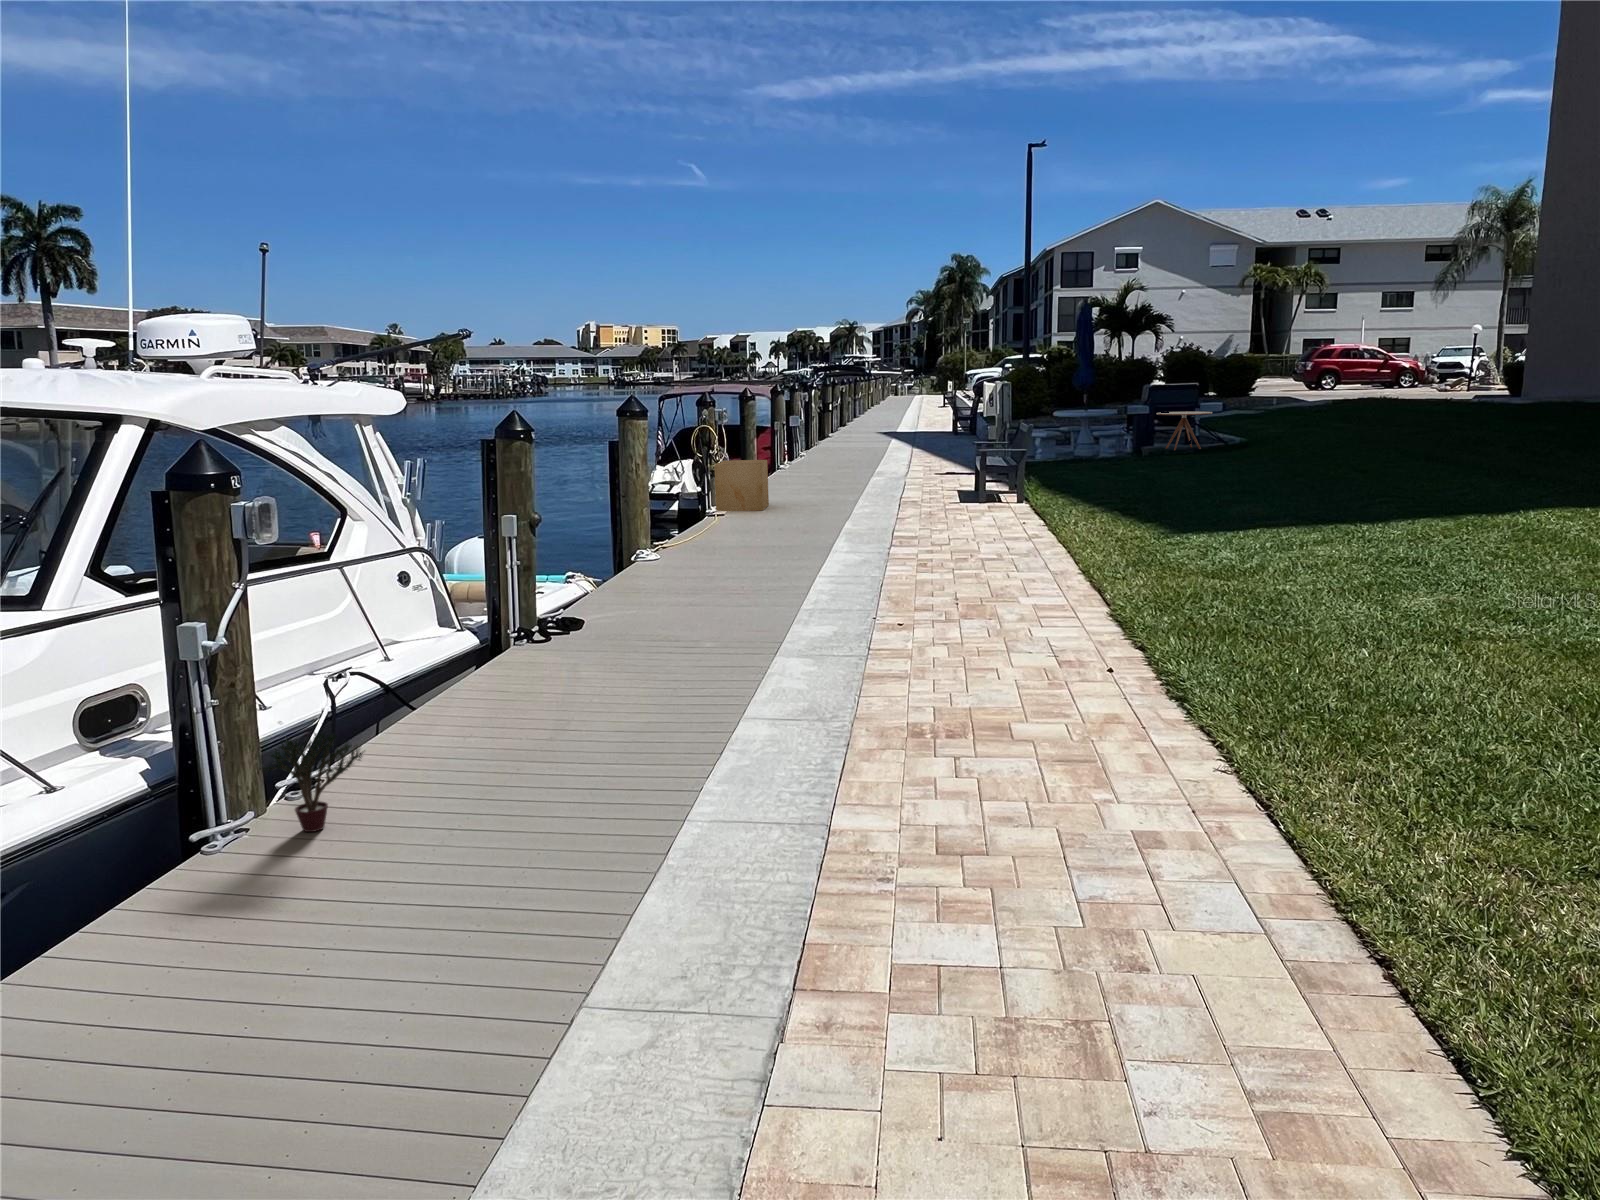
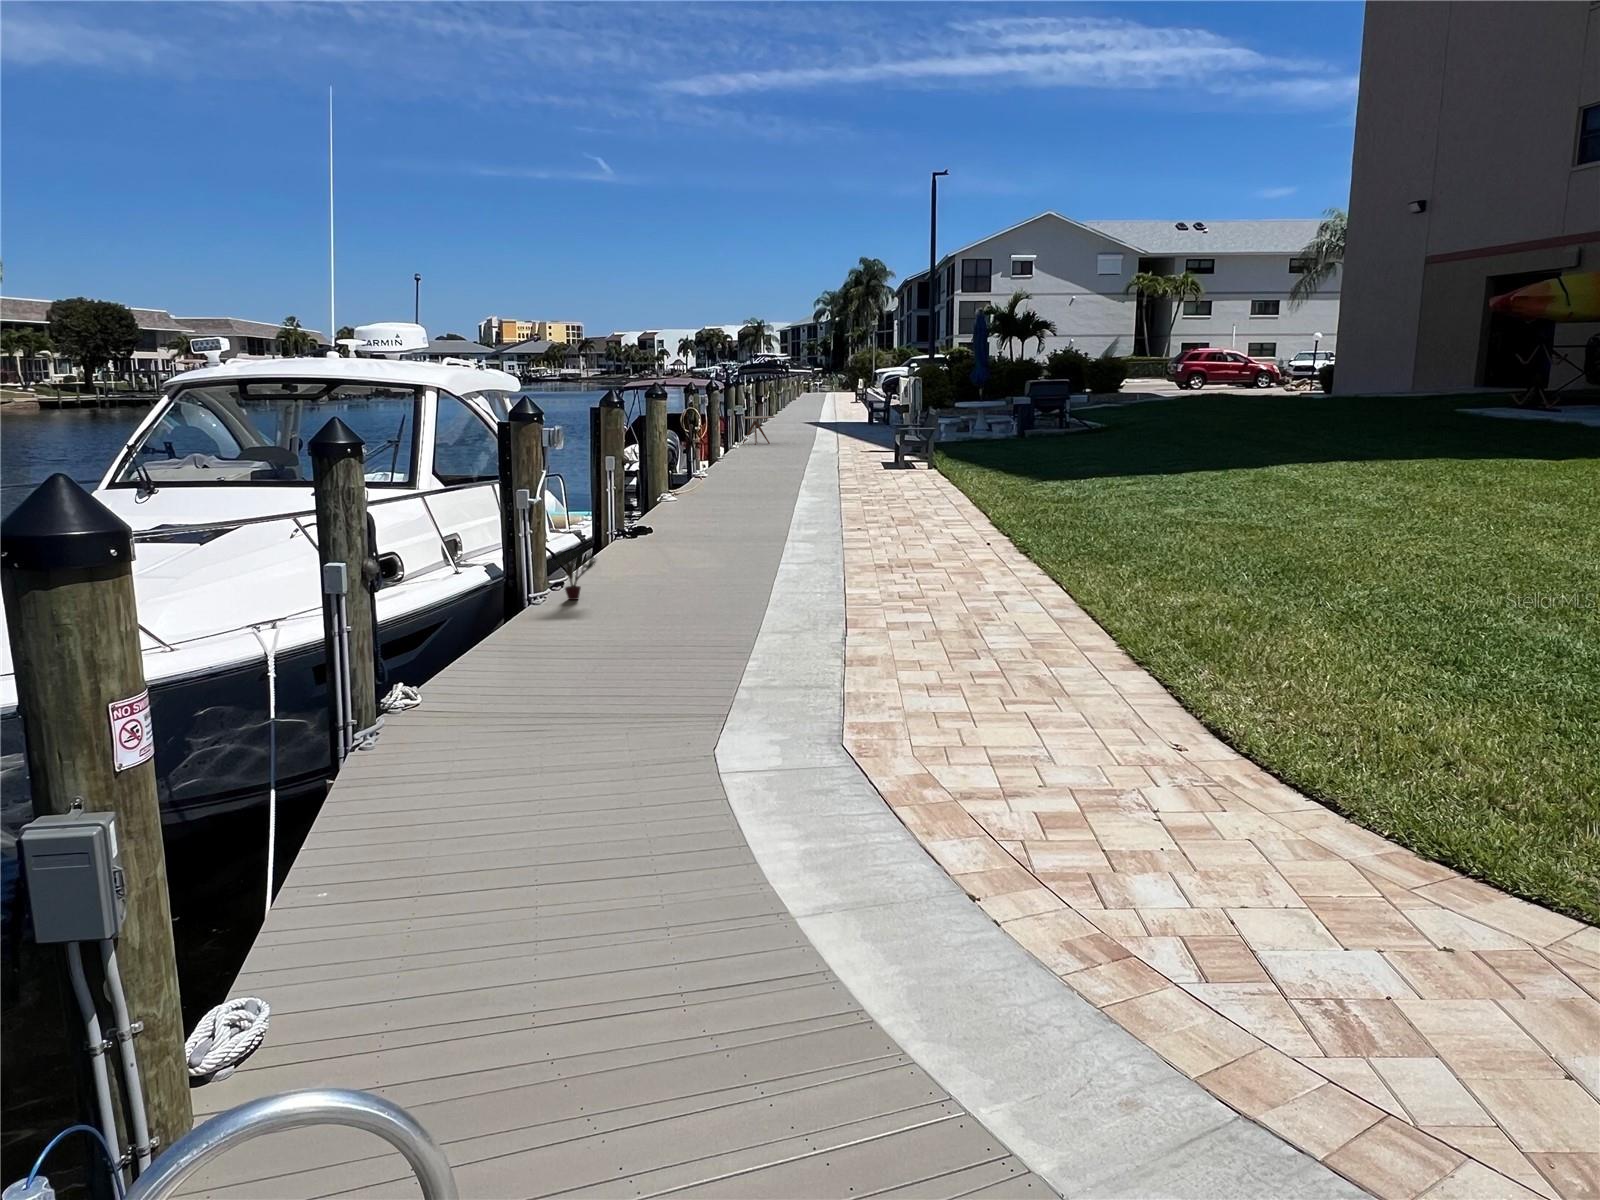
round table: present [1156,411,1212,450] -> present [743,416,775,445]
cardboard box: present [714,460,769,511] -> none [696,436,737,475]

